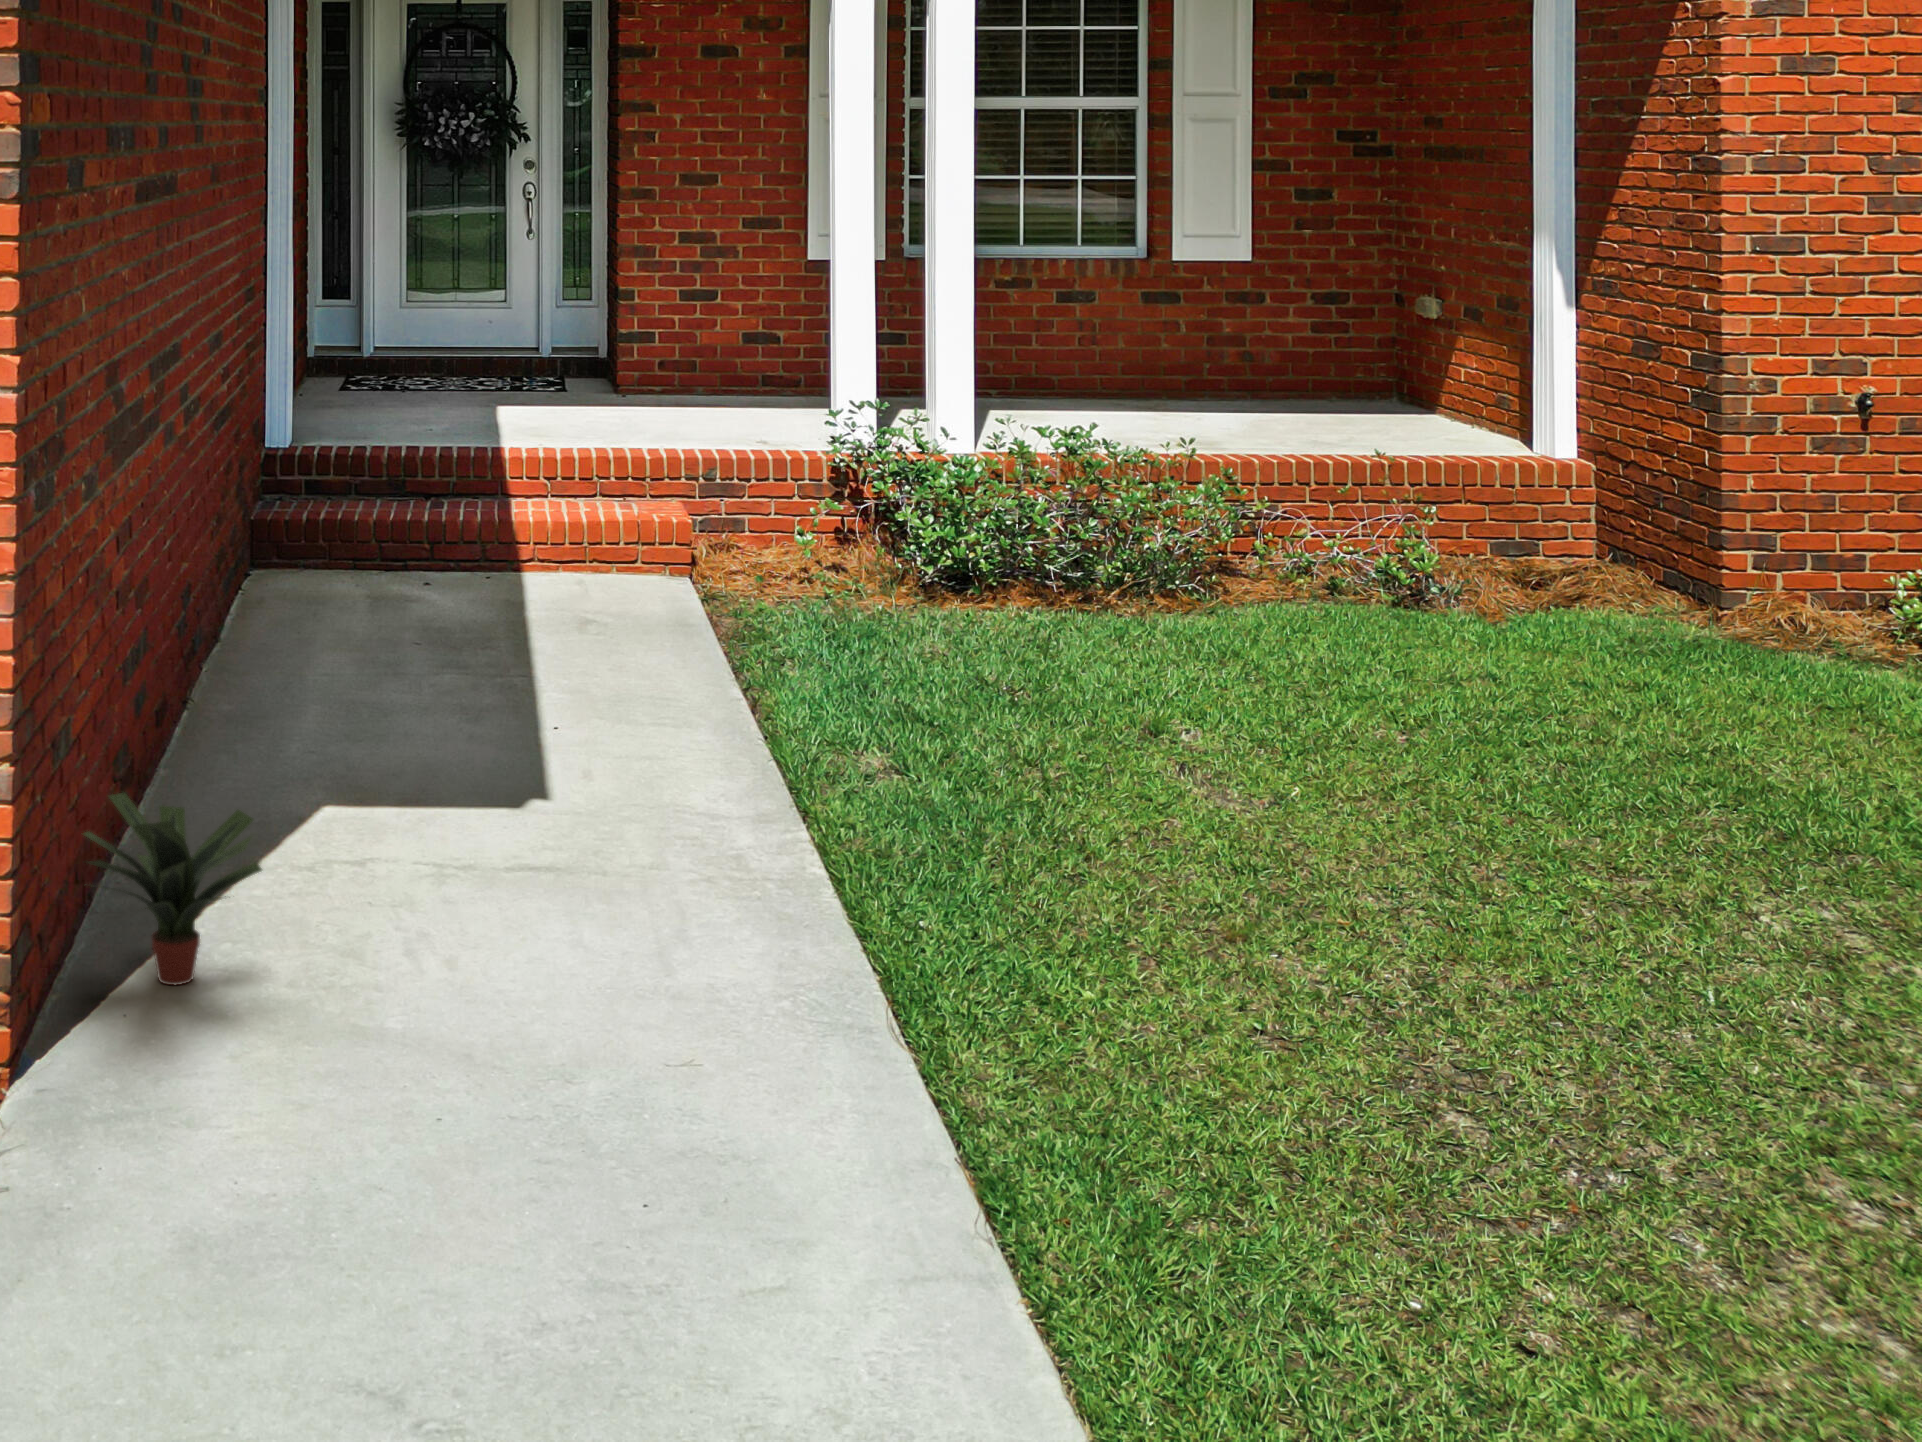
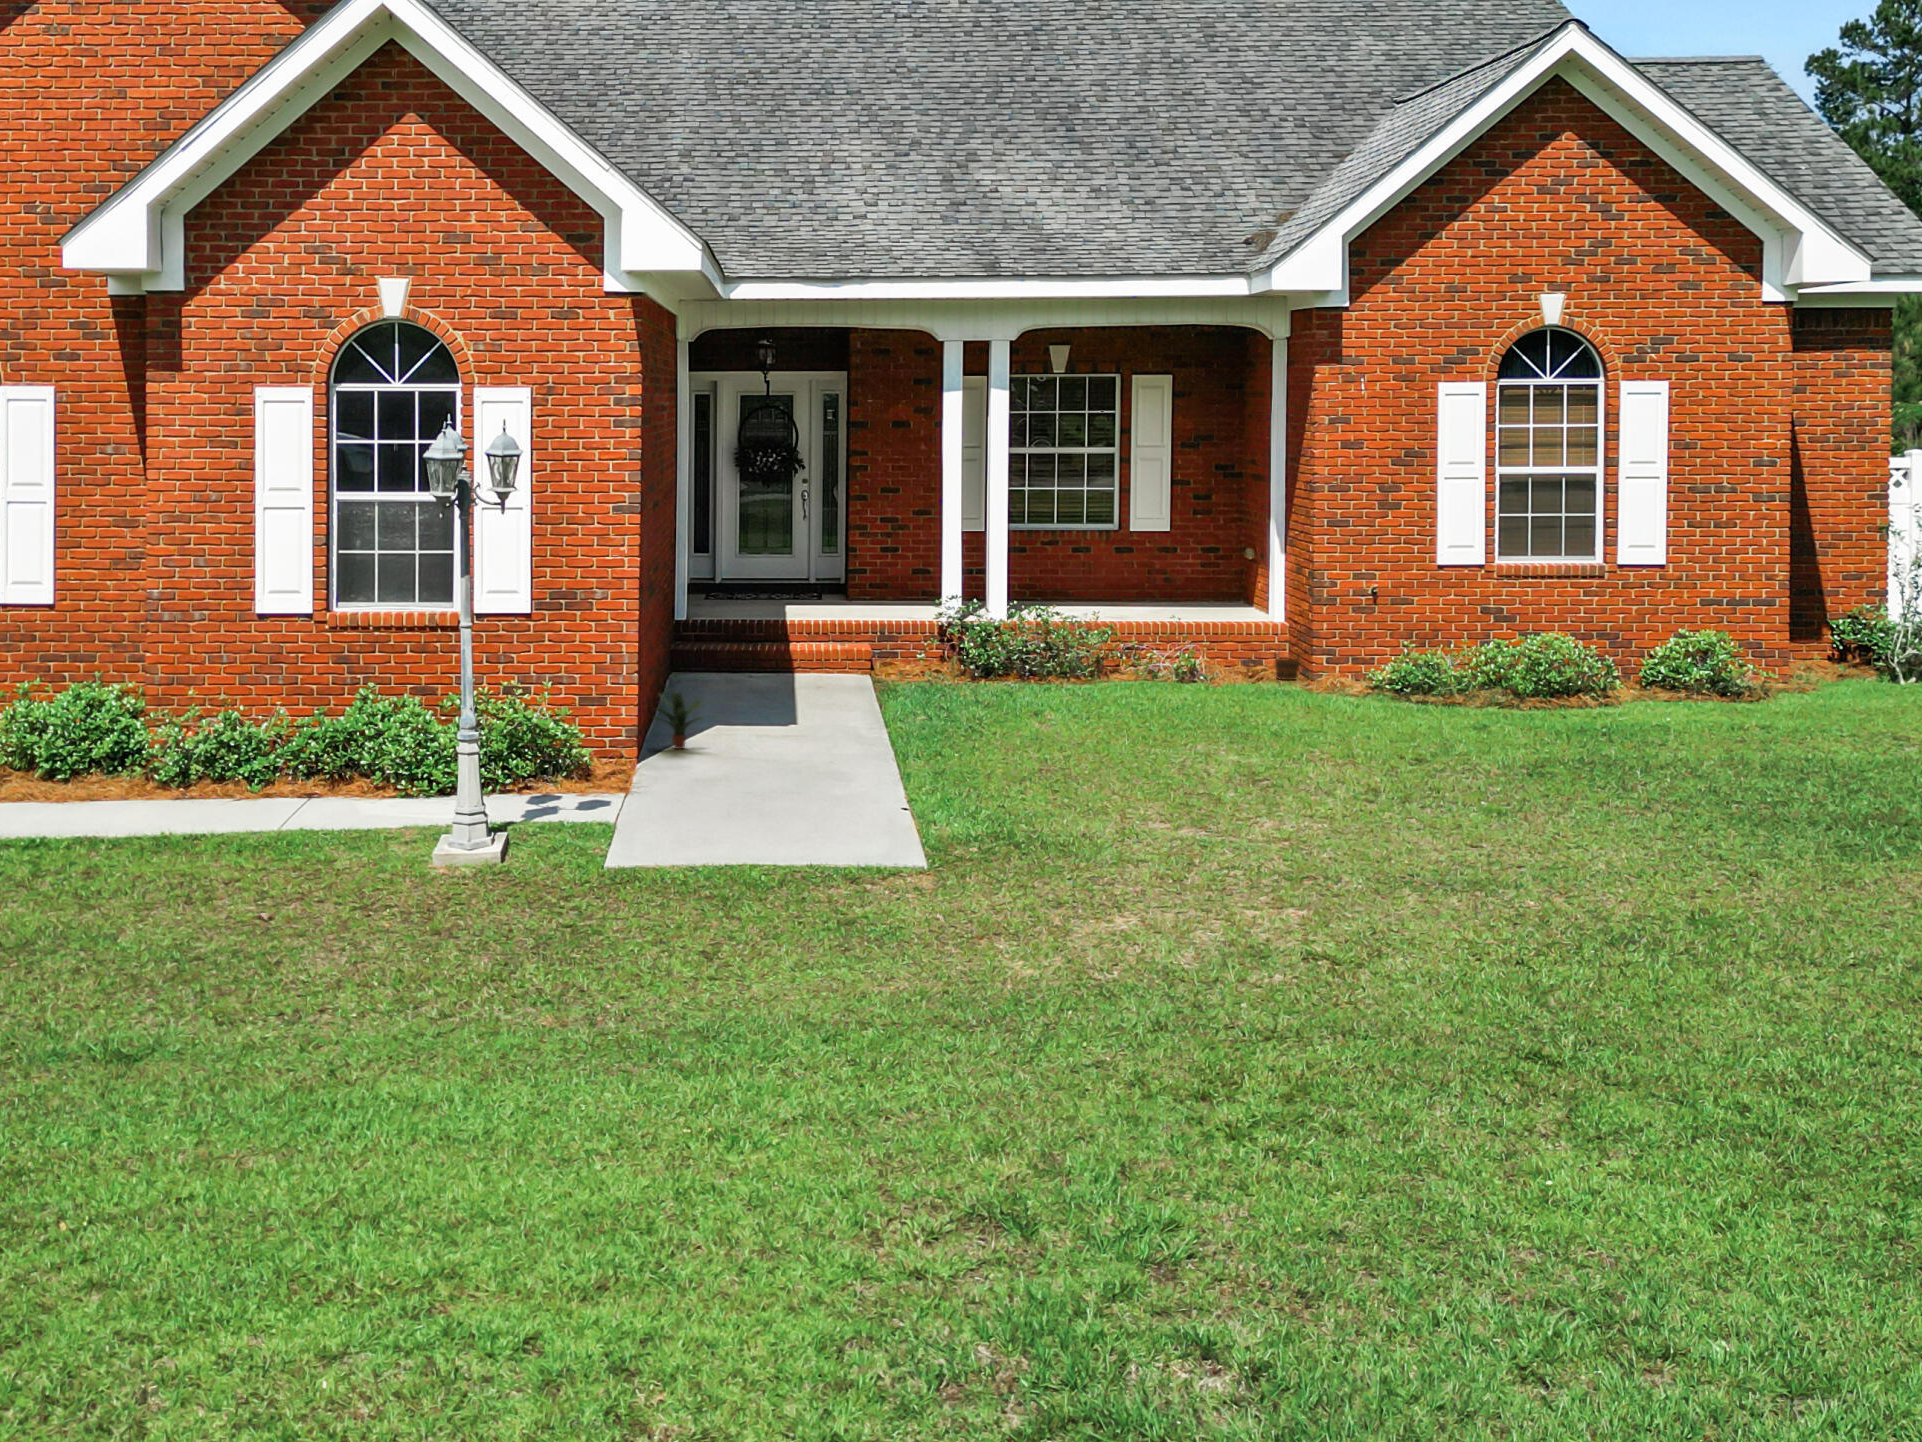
wooden bucket: none [1596,504,1659,596] -> present [1275,640,1300,680]

